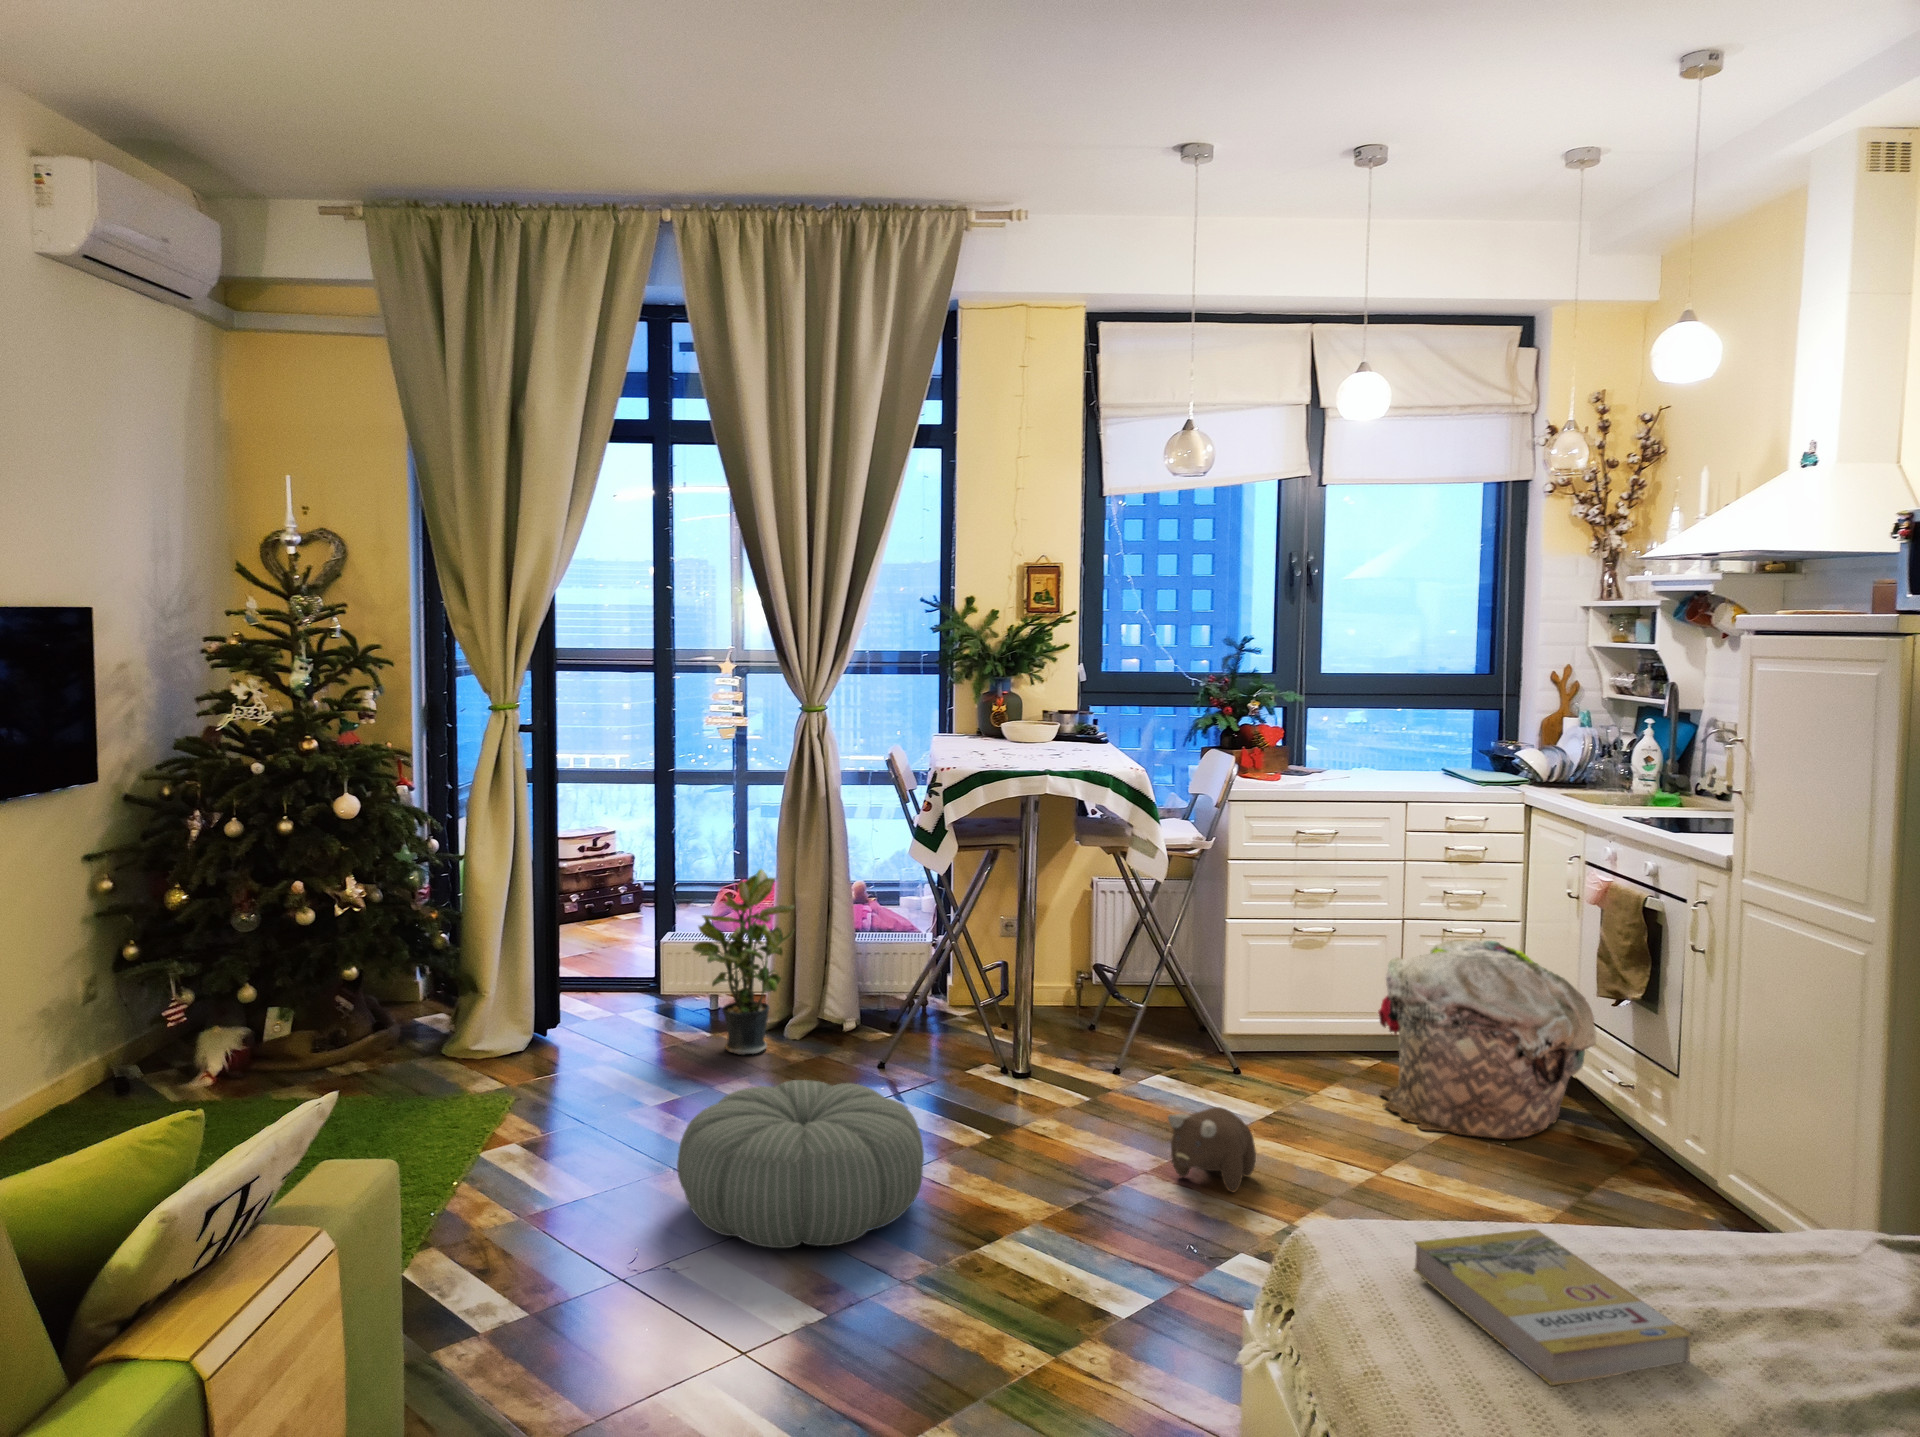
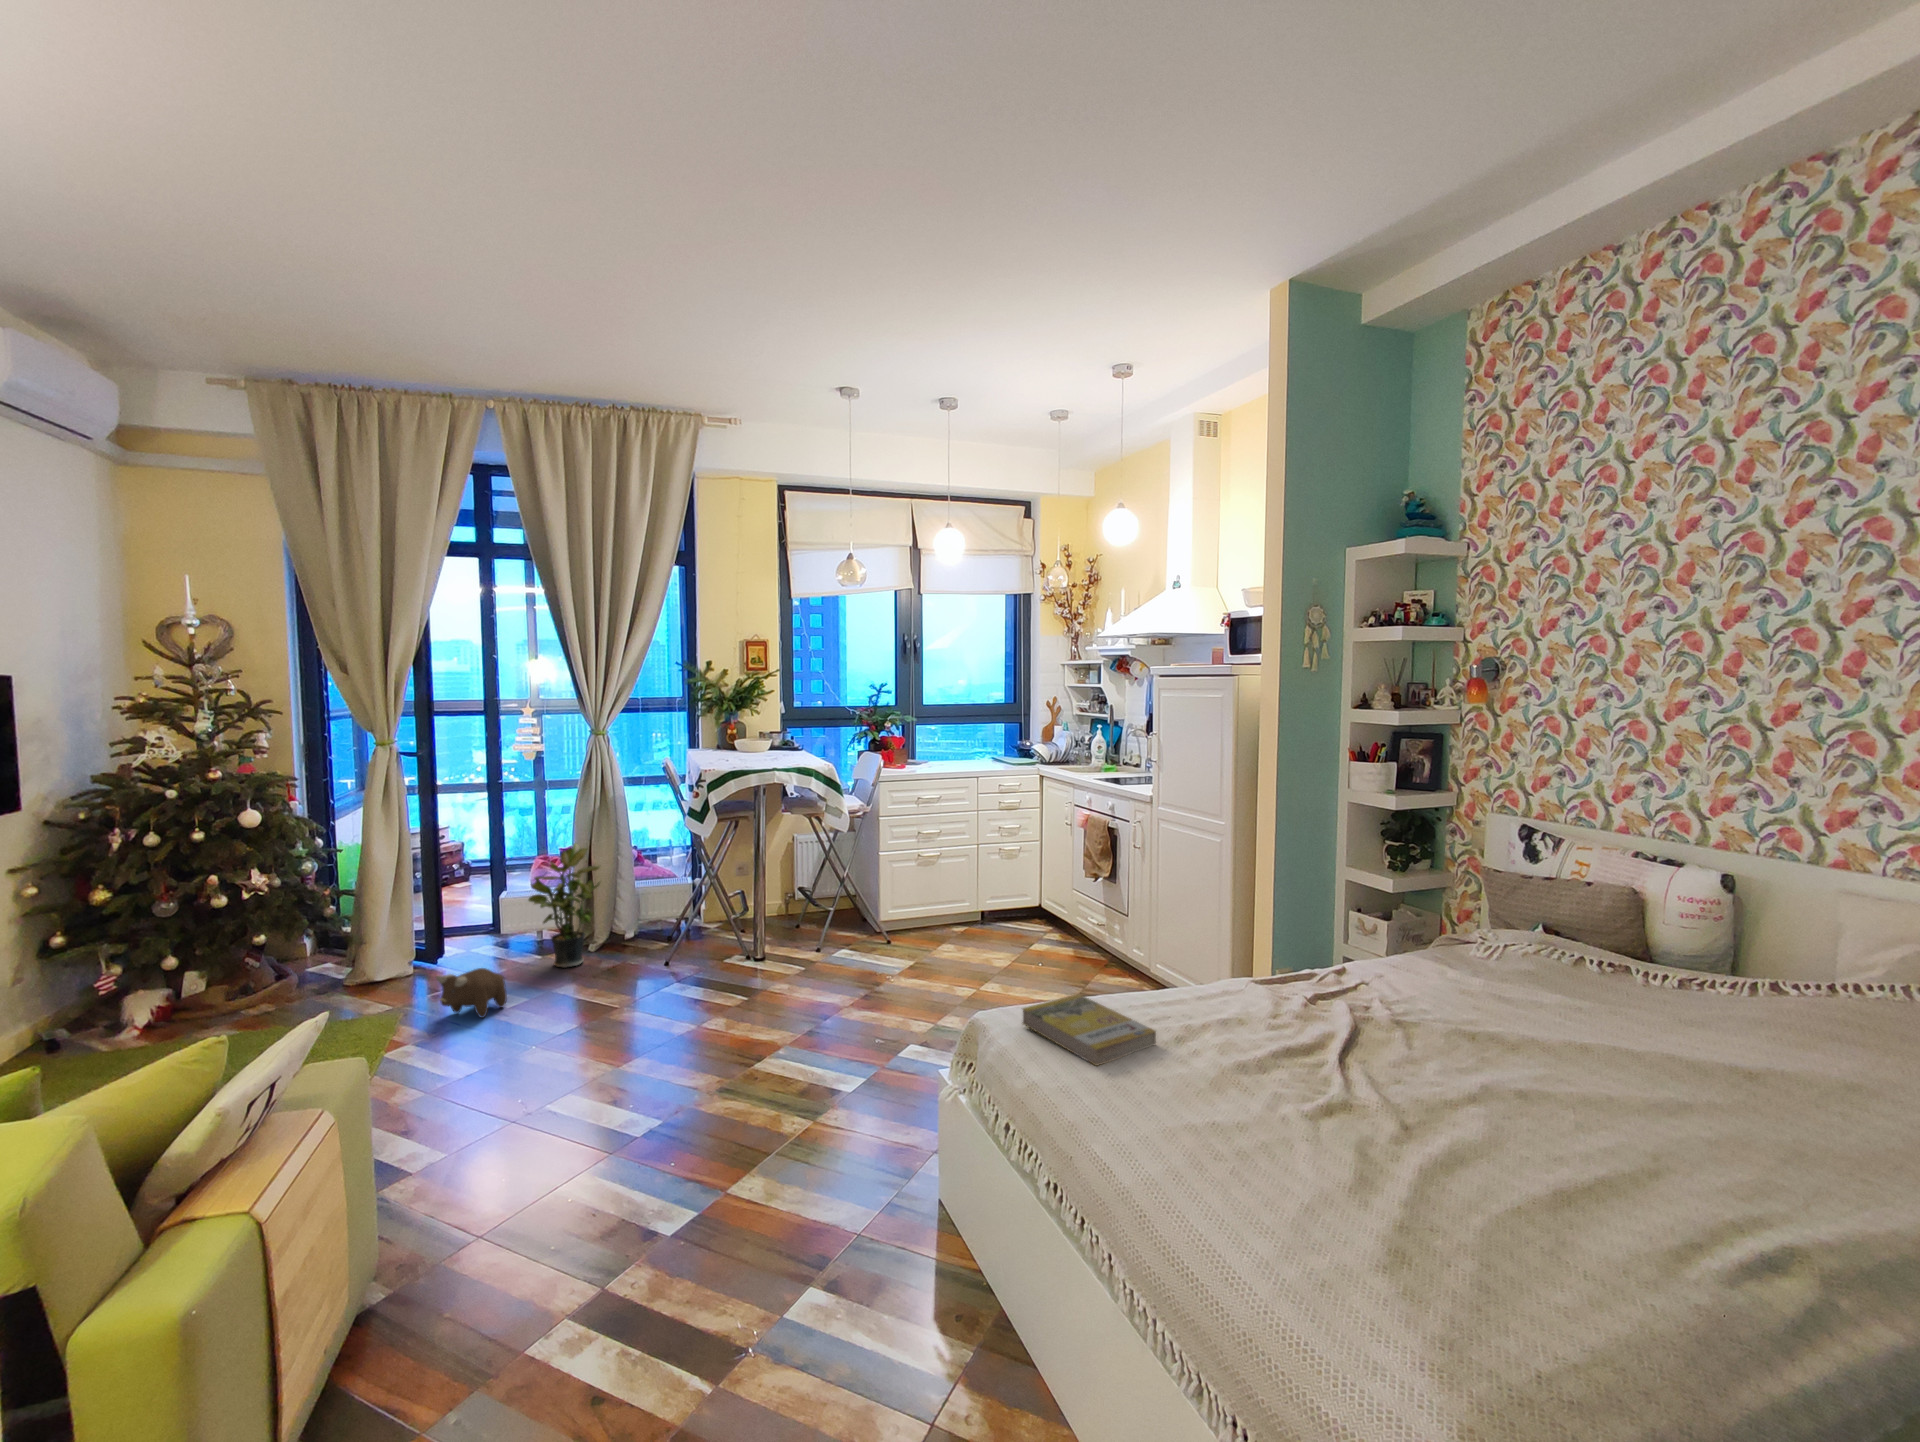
laundry basket: present [1378,940,1596,1139] -> none [967,852,1084,962]
pouf: present [677,1080,924,1248] -> none [544,974,713,1083]
plush toy: present [1168,1107,1256,1192] -> present [436,968,507,1018]

